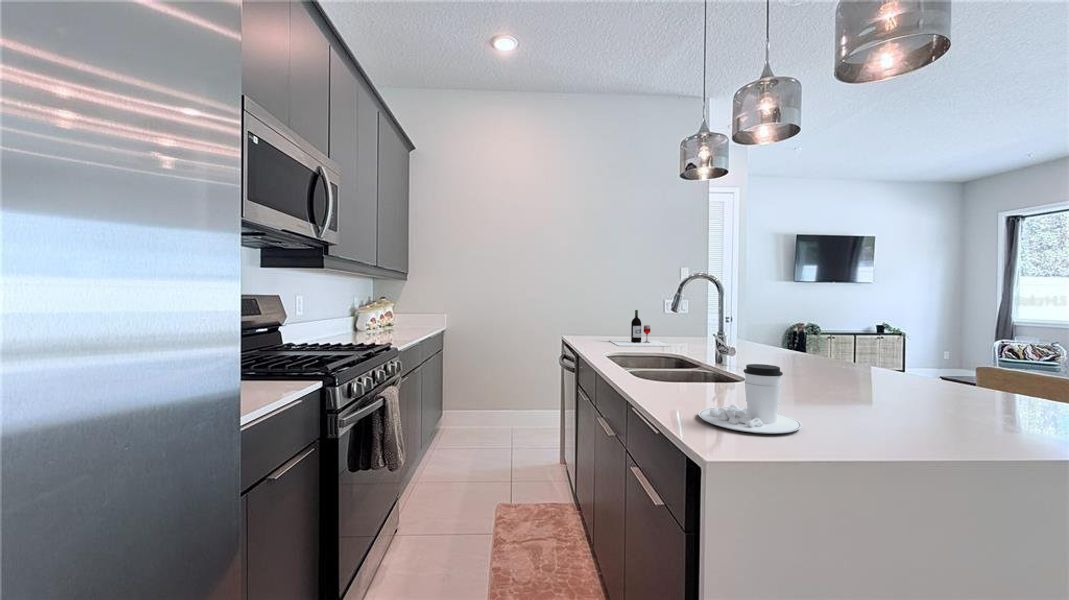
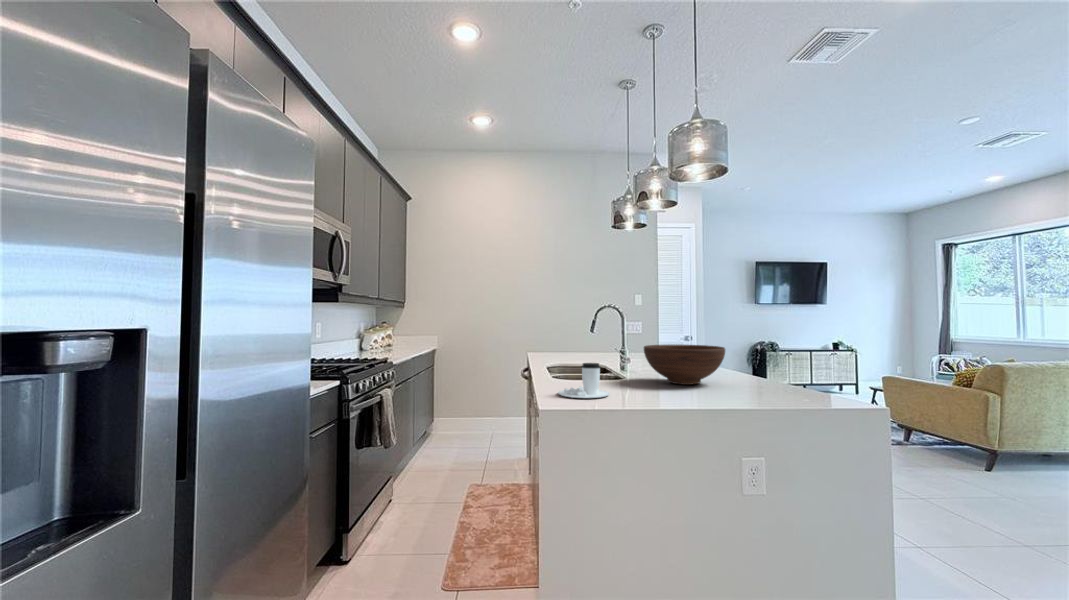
wine bottle: present [610,310,670,346] -> none [561,331,605,359]
fruit bowl: none [795,330,951,396] -> present [644,344,725,385]

